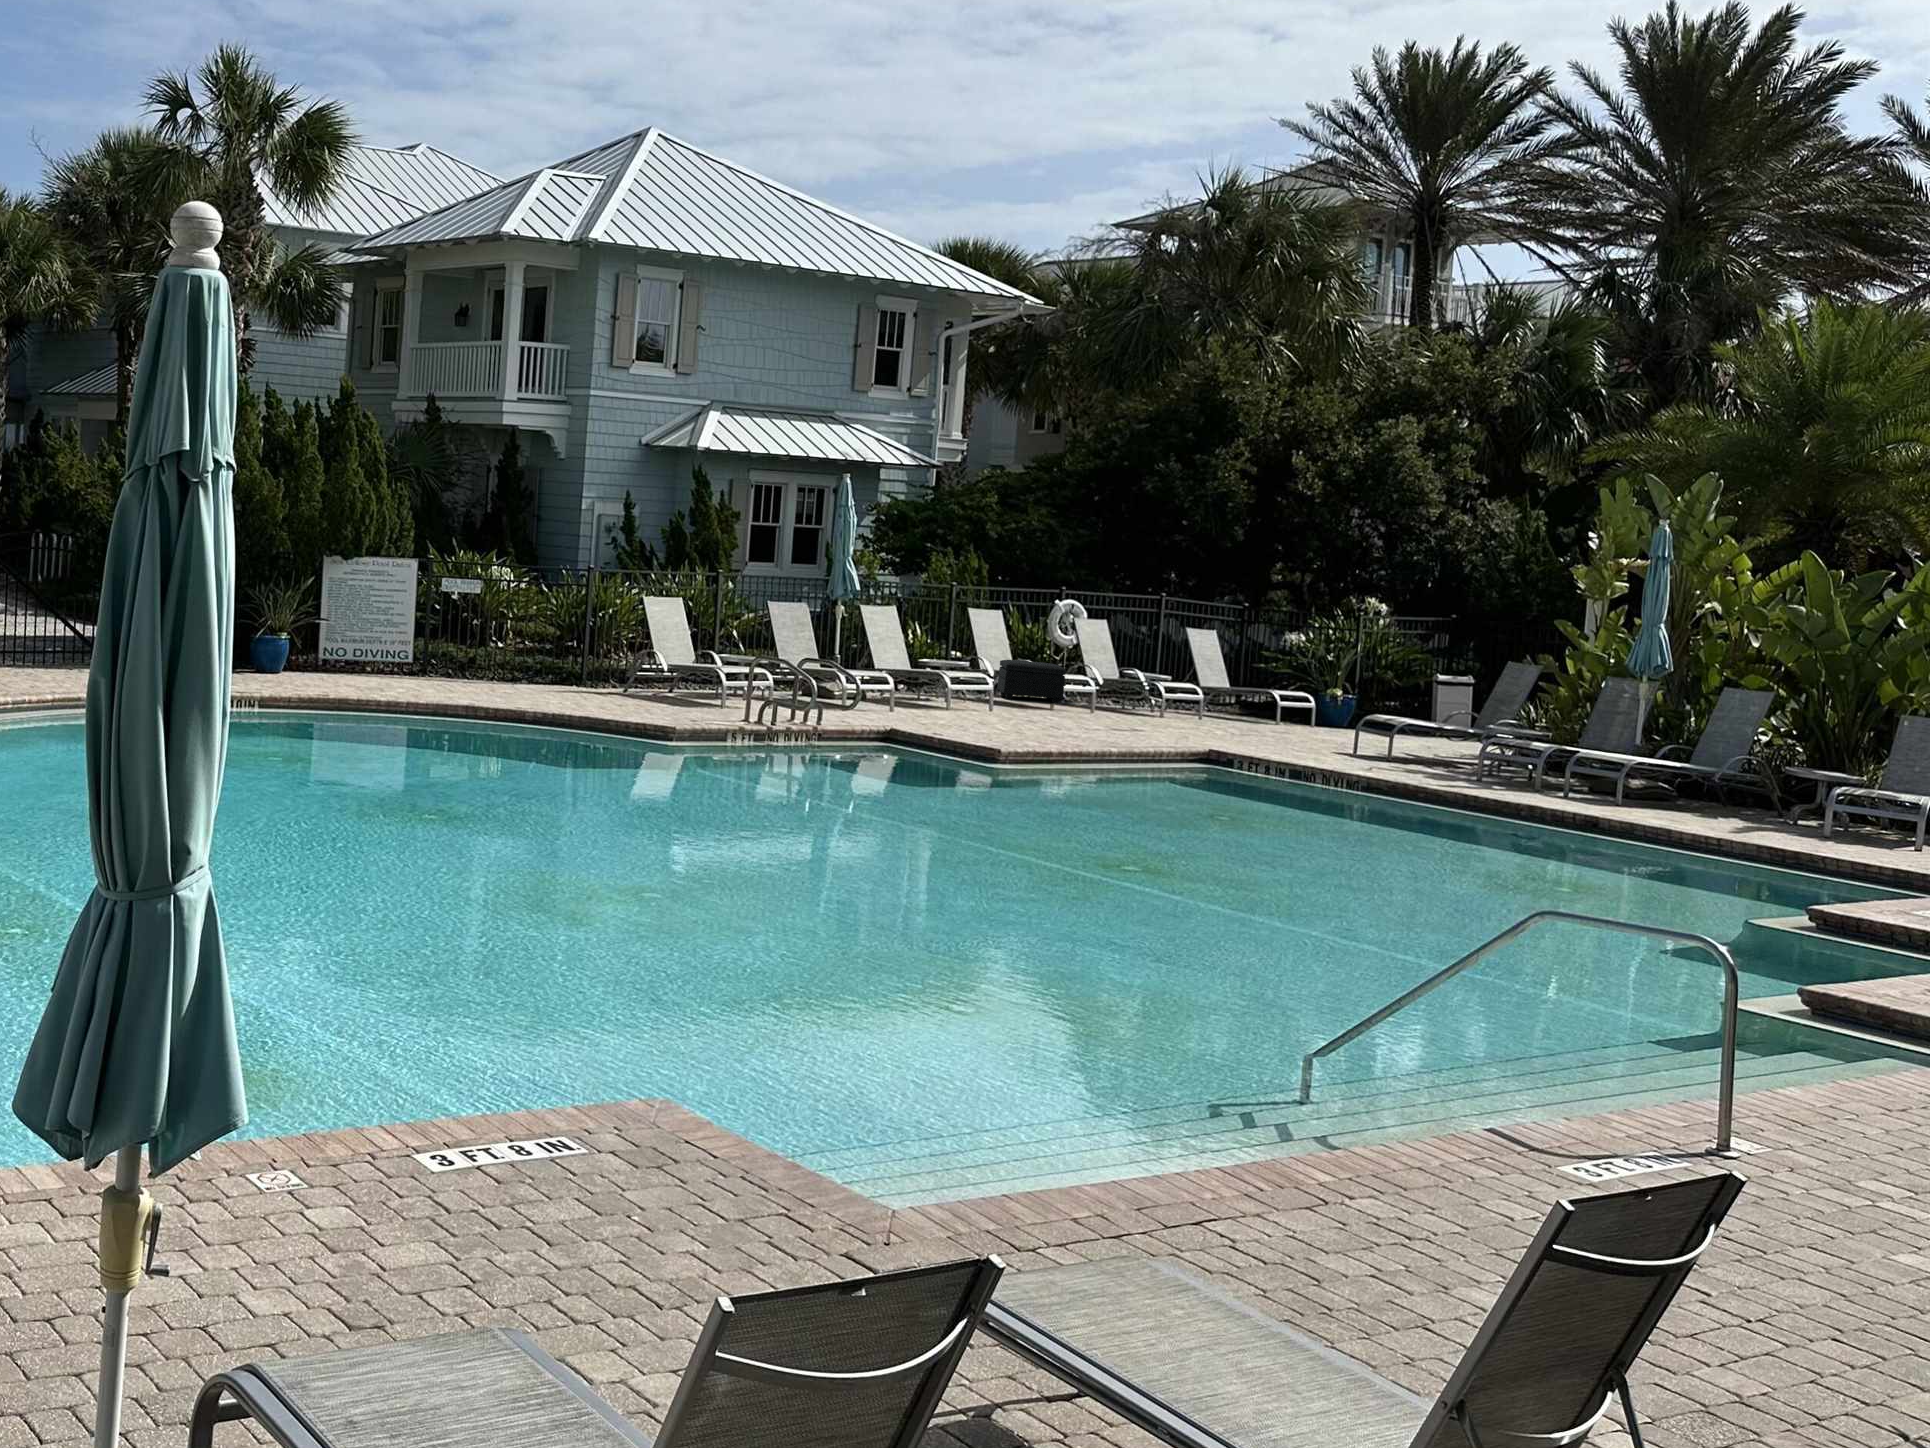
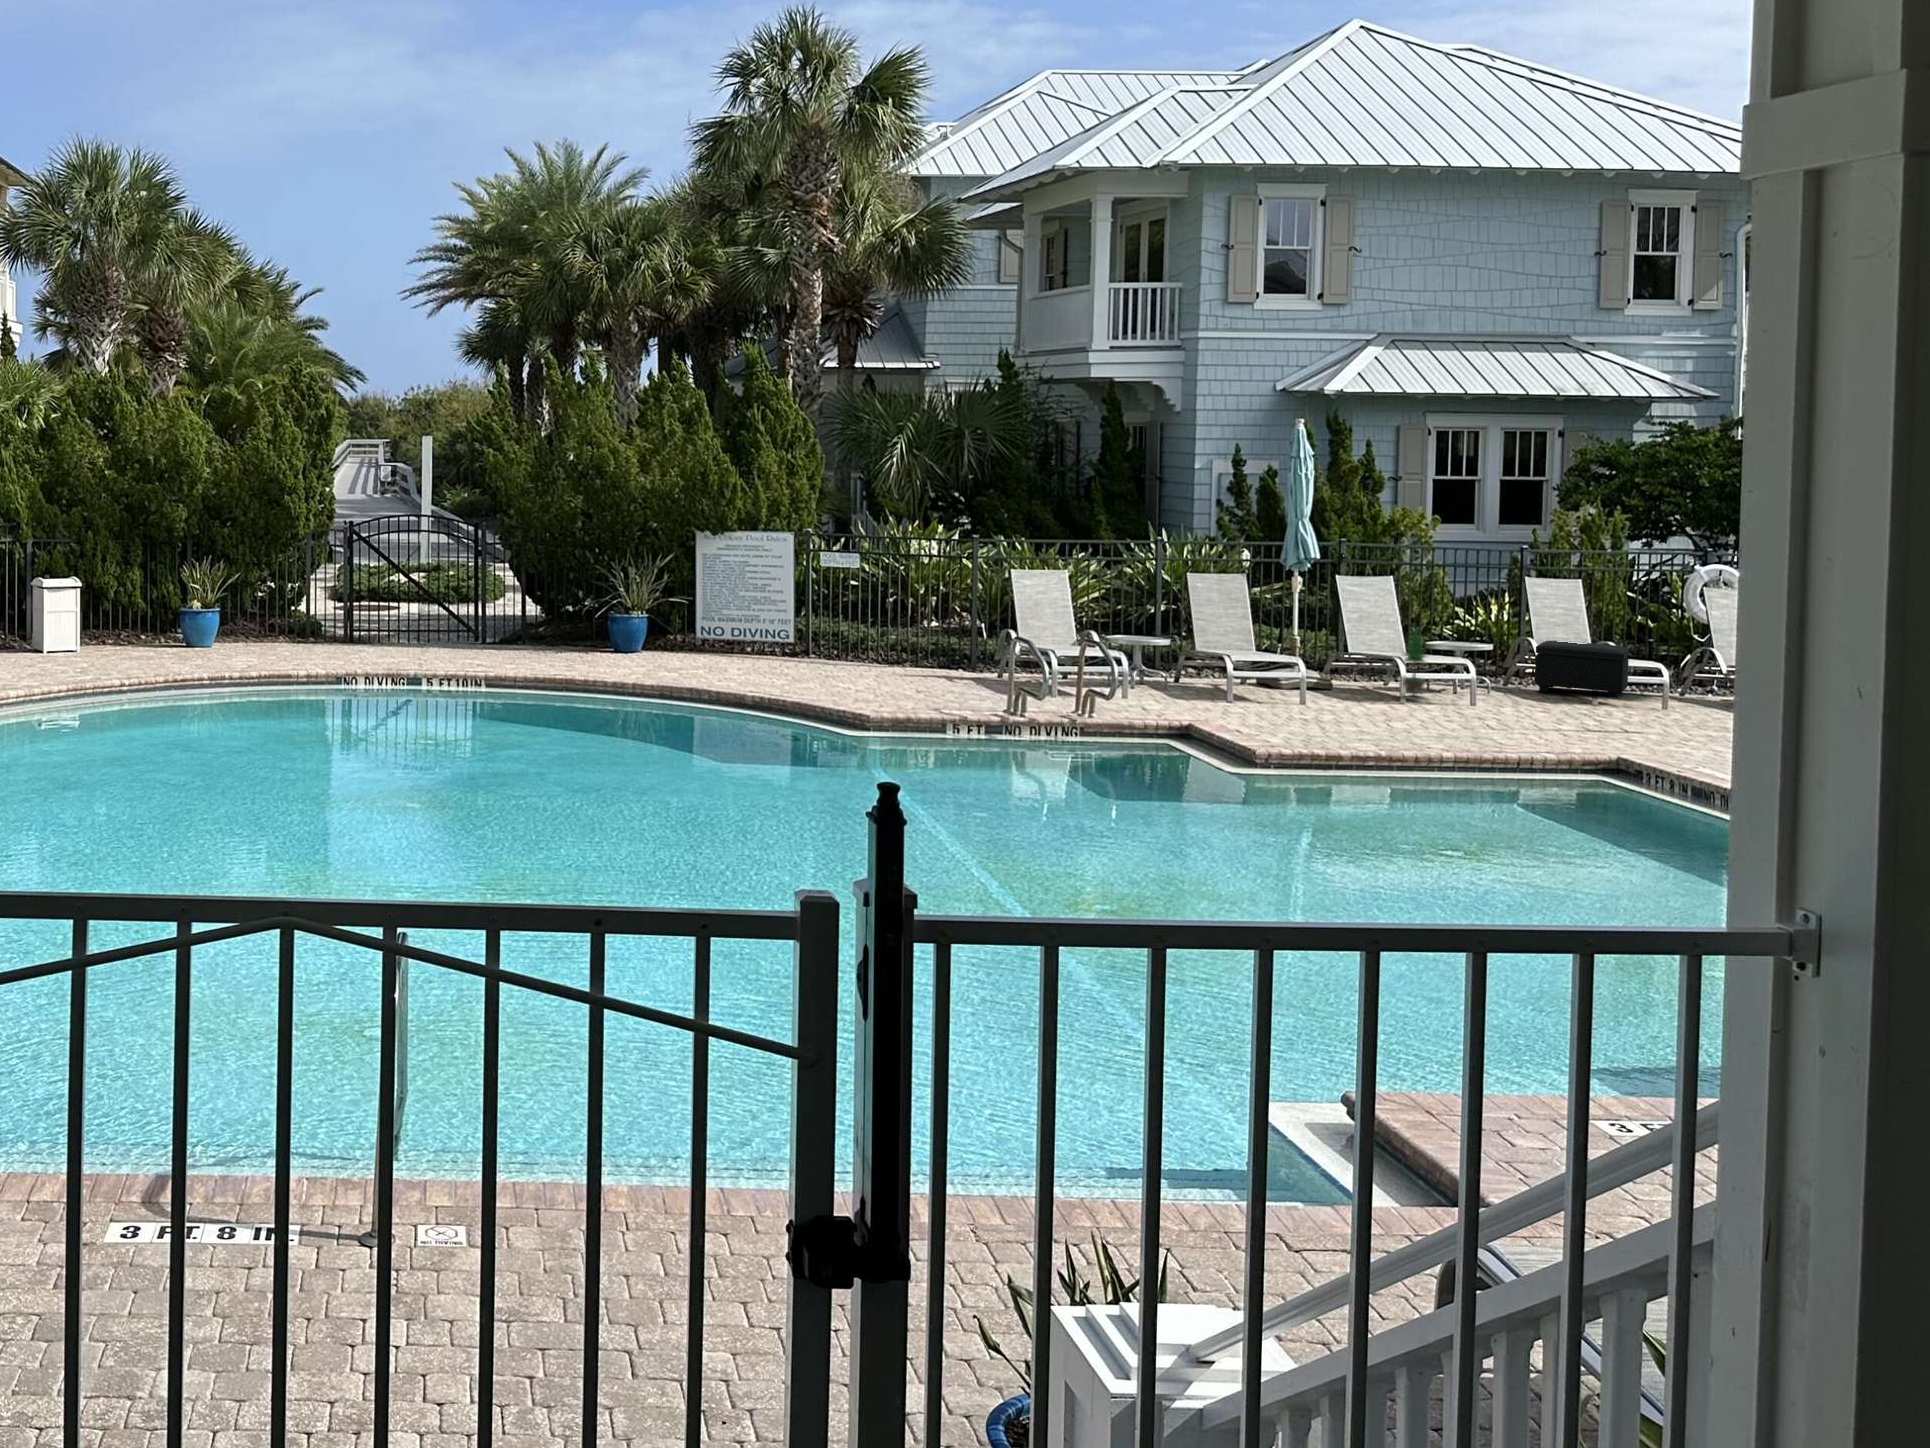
potted tree: none [935,649,956,703] -> present [1404,628,1425,695]

